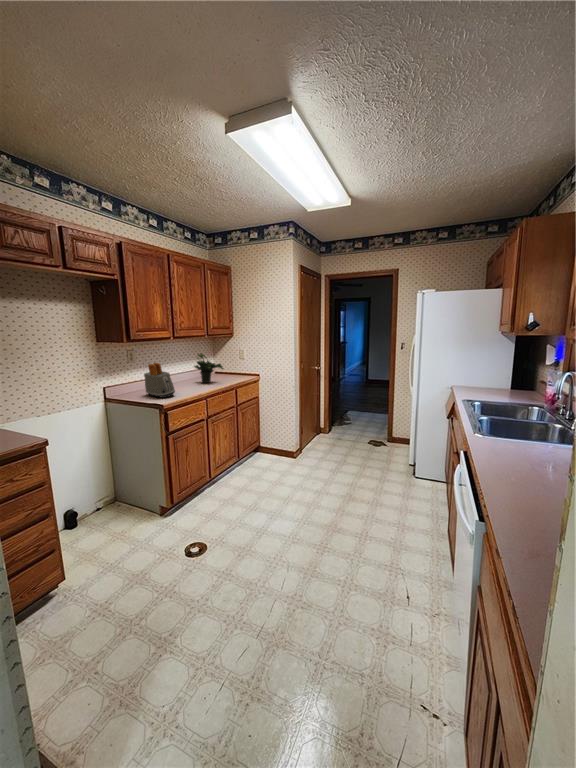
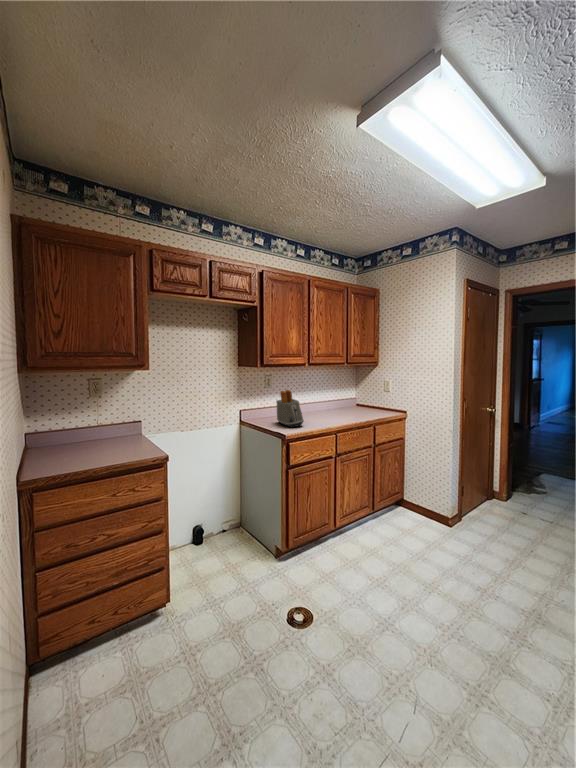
potted plant: present [194,353,223,383] -> none [331,383,364,416]

